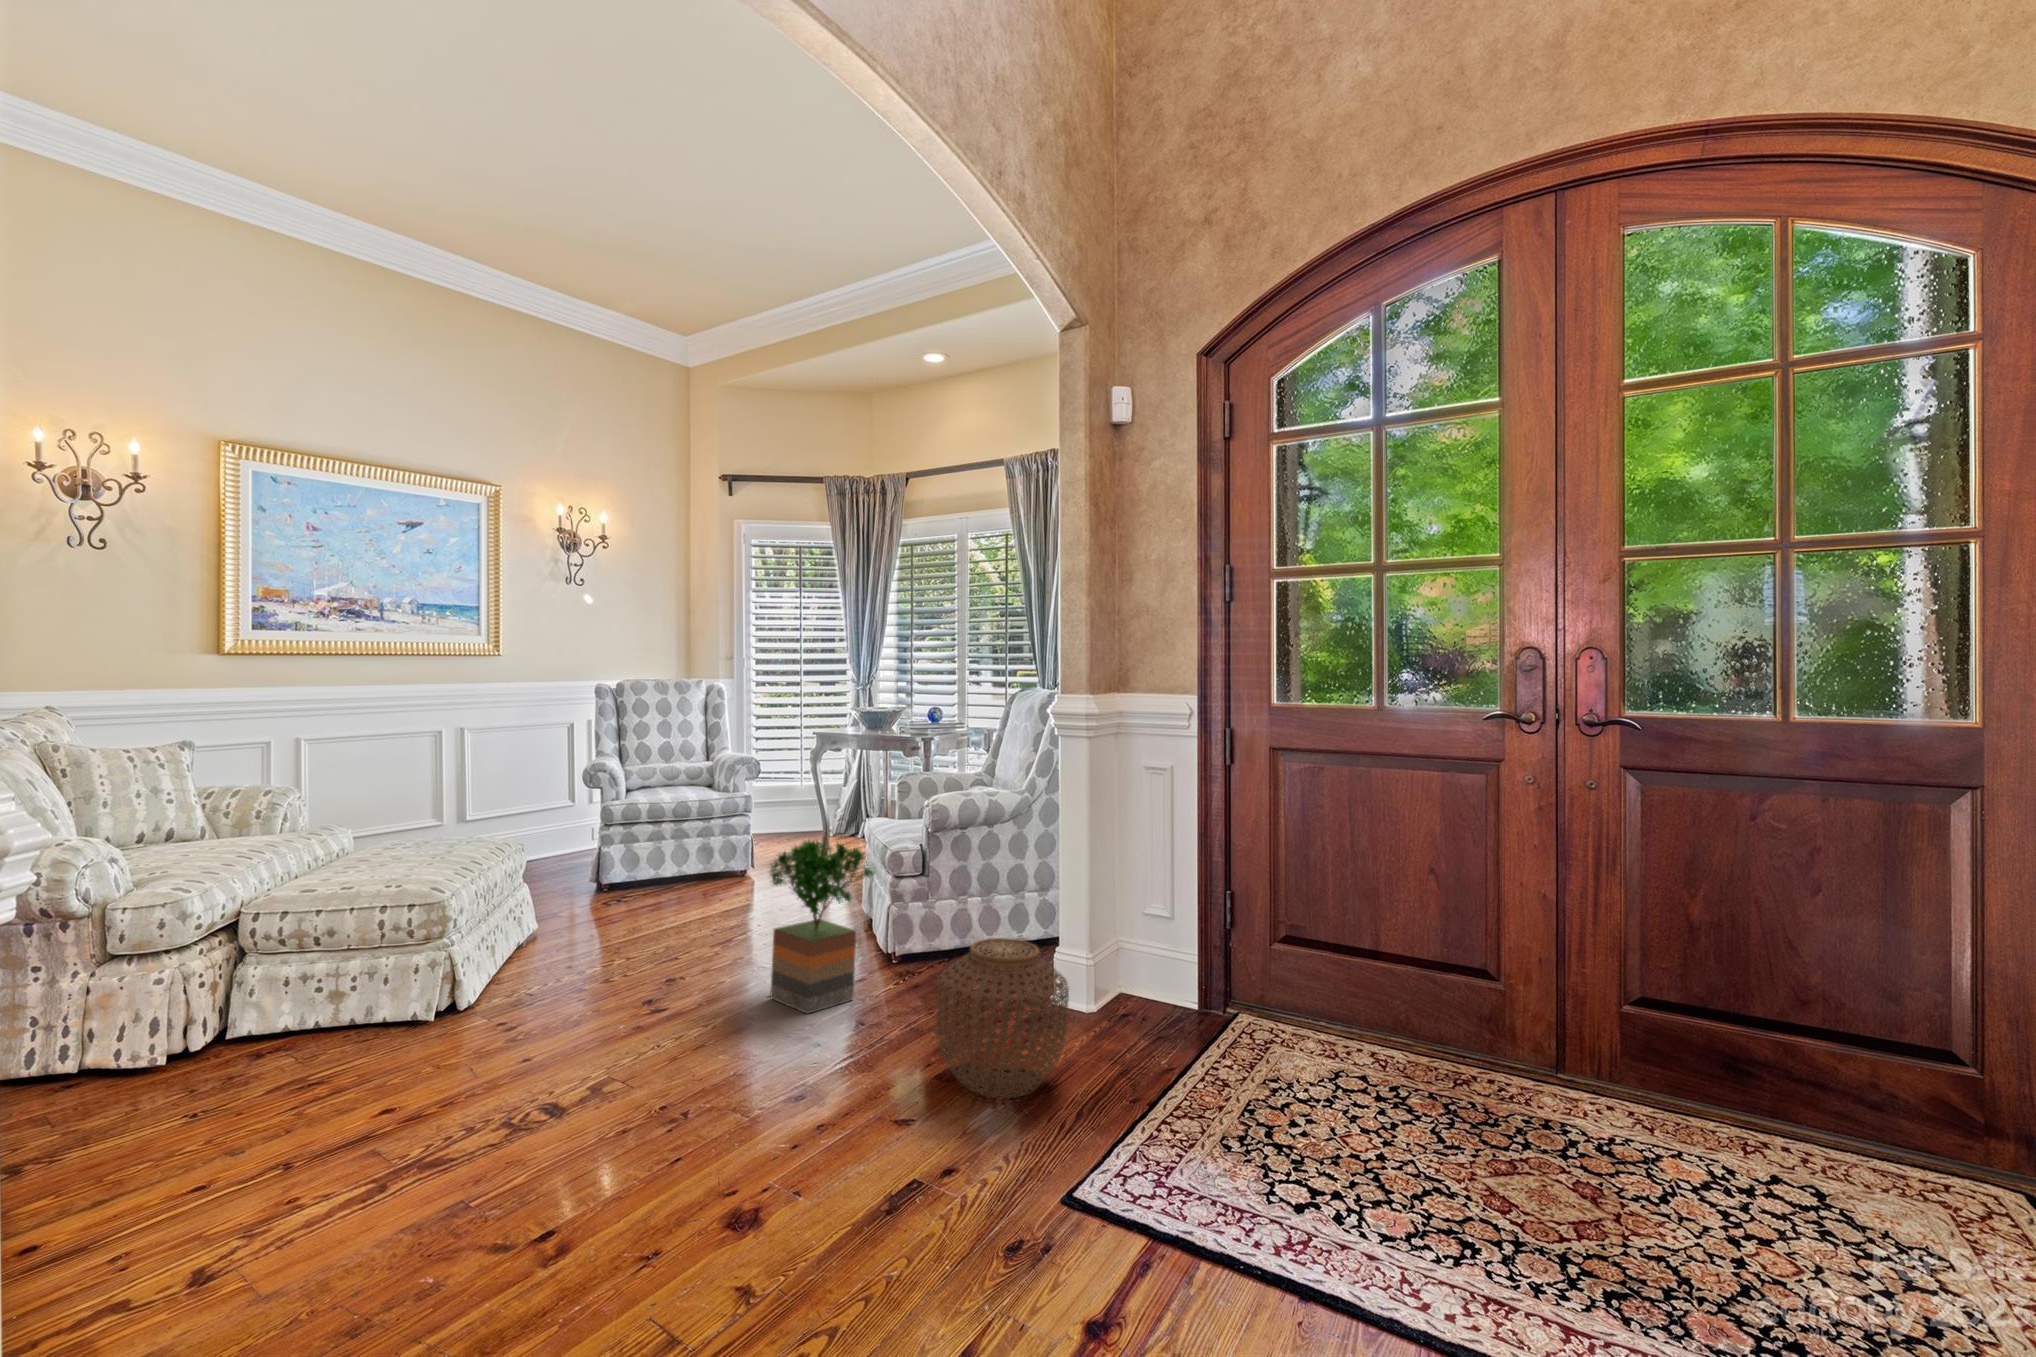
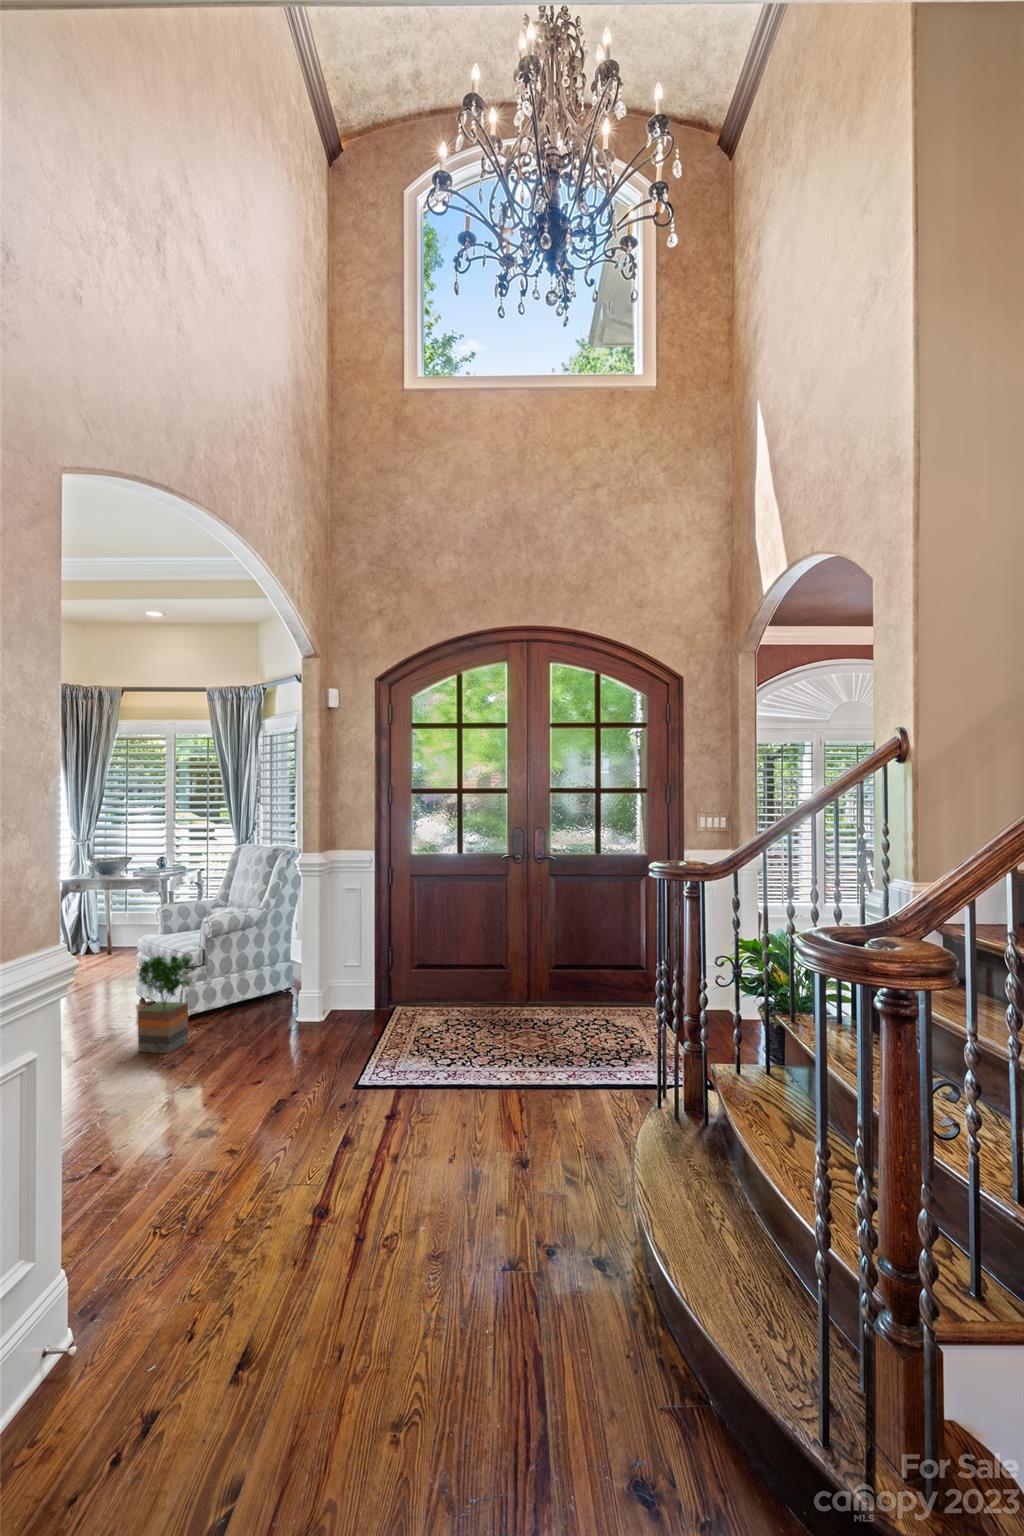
woven basket: present [936,938,1069,1098] -> none [264,986,330,1063]

